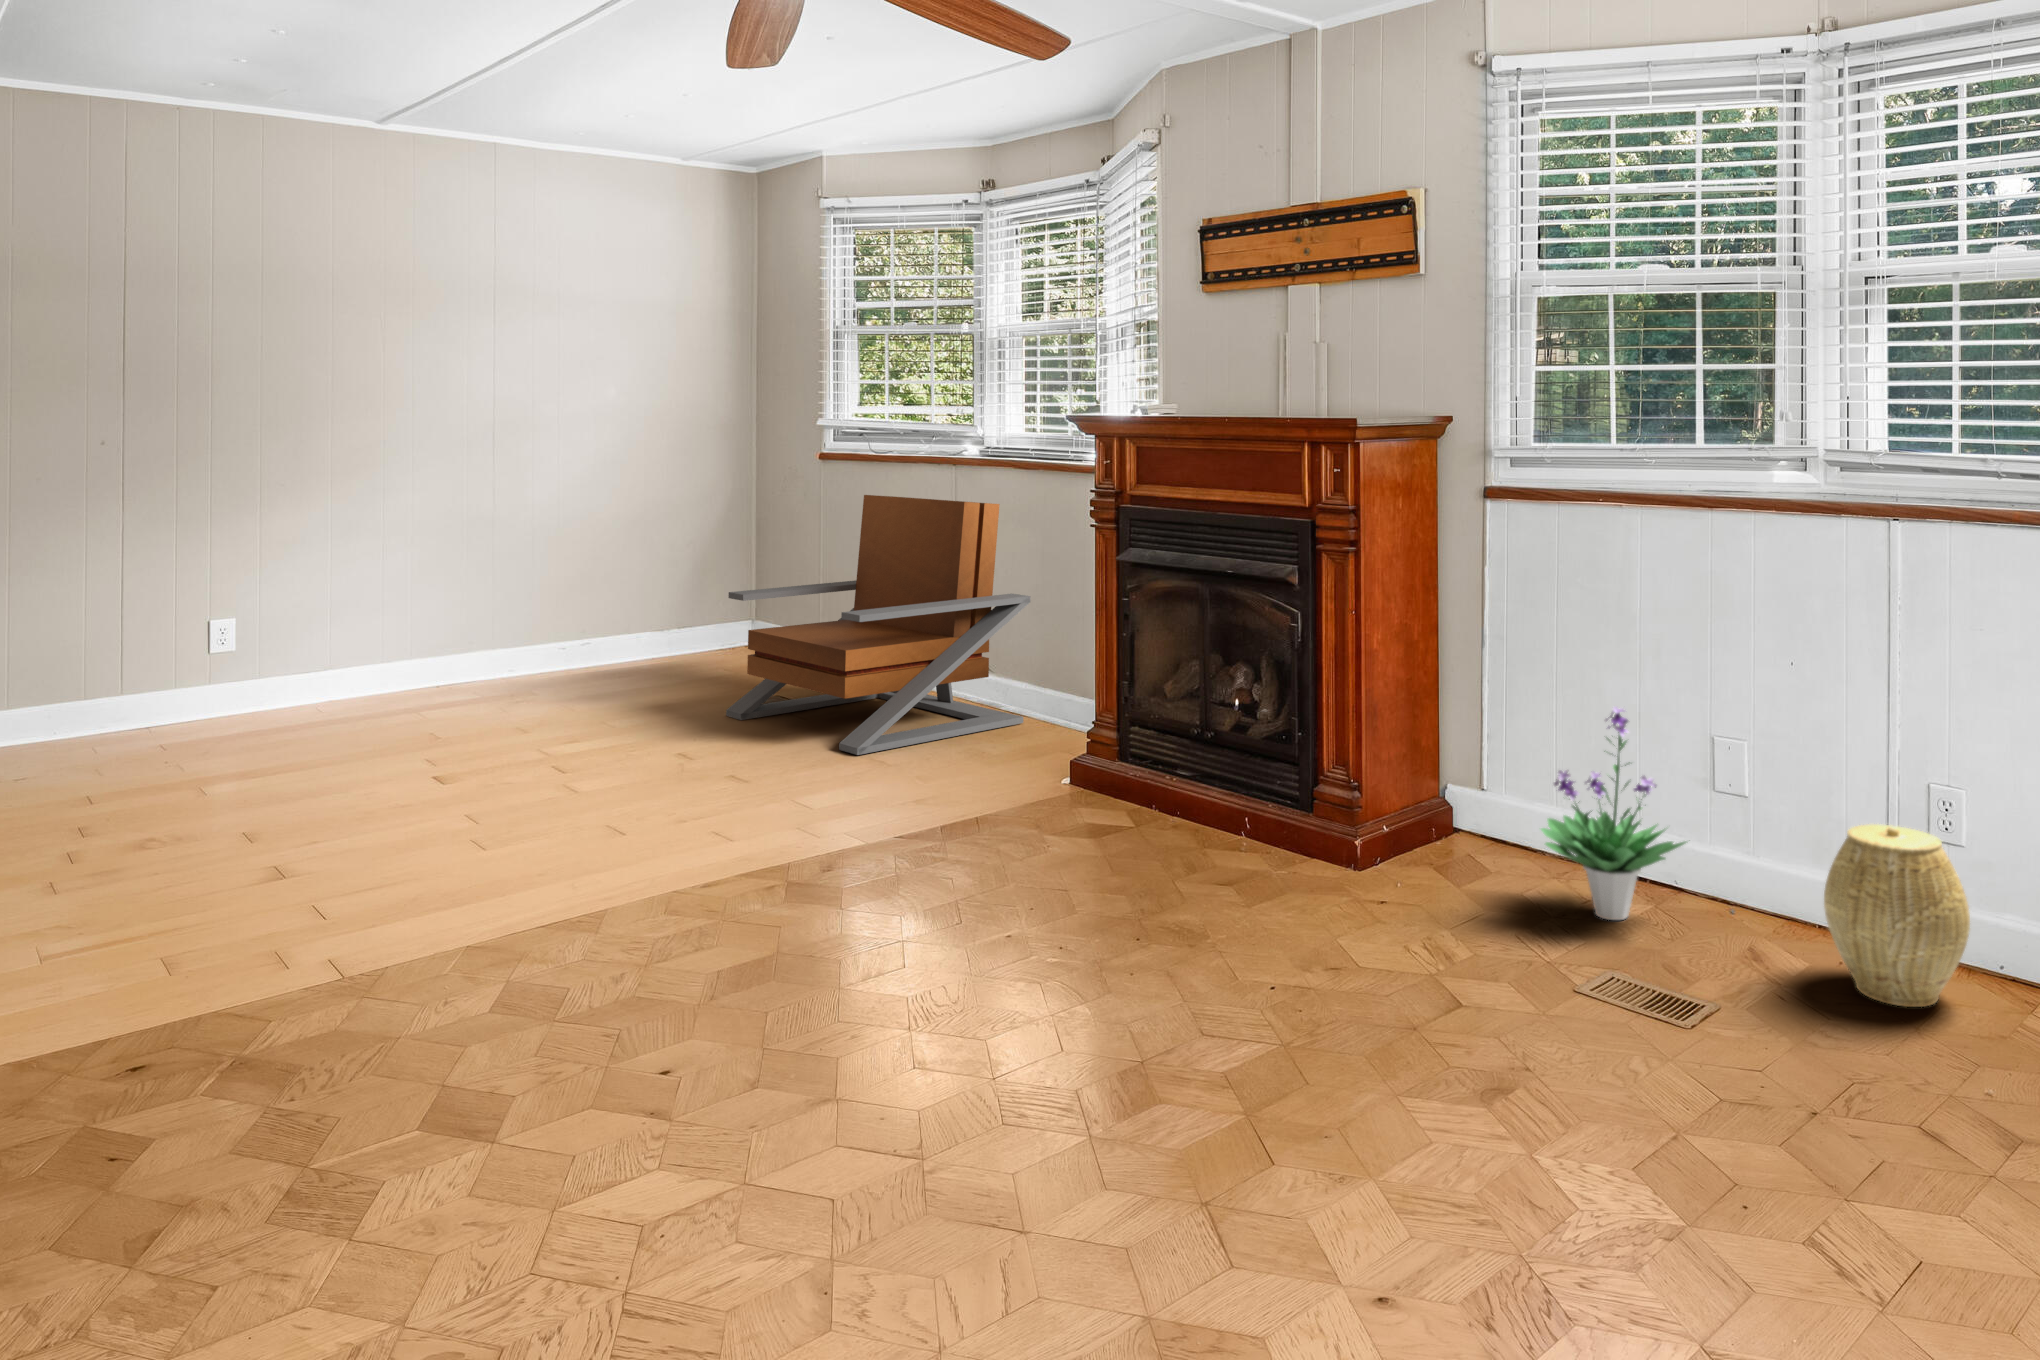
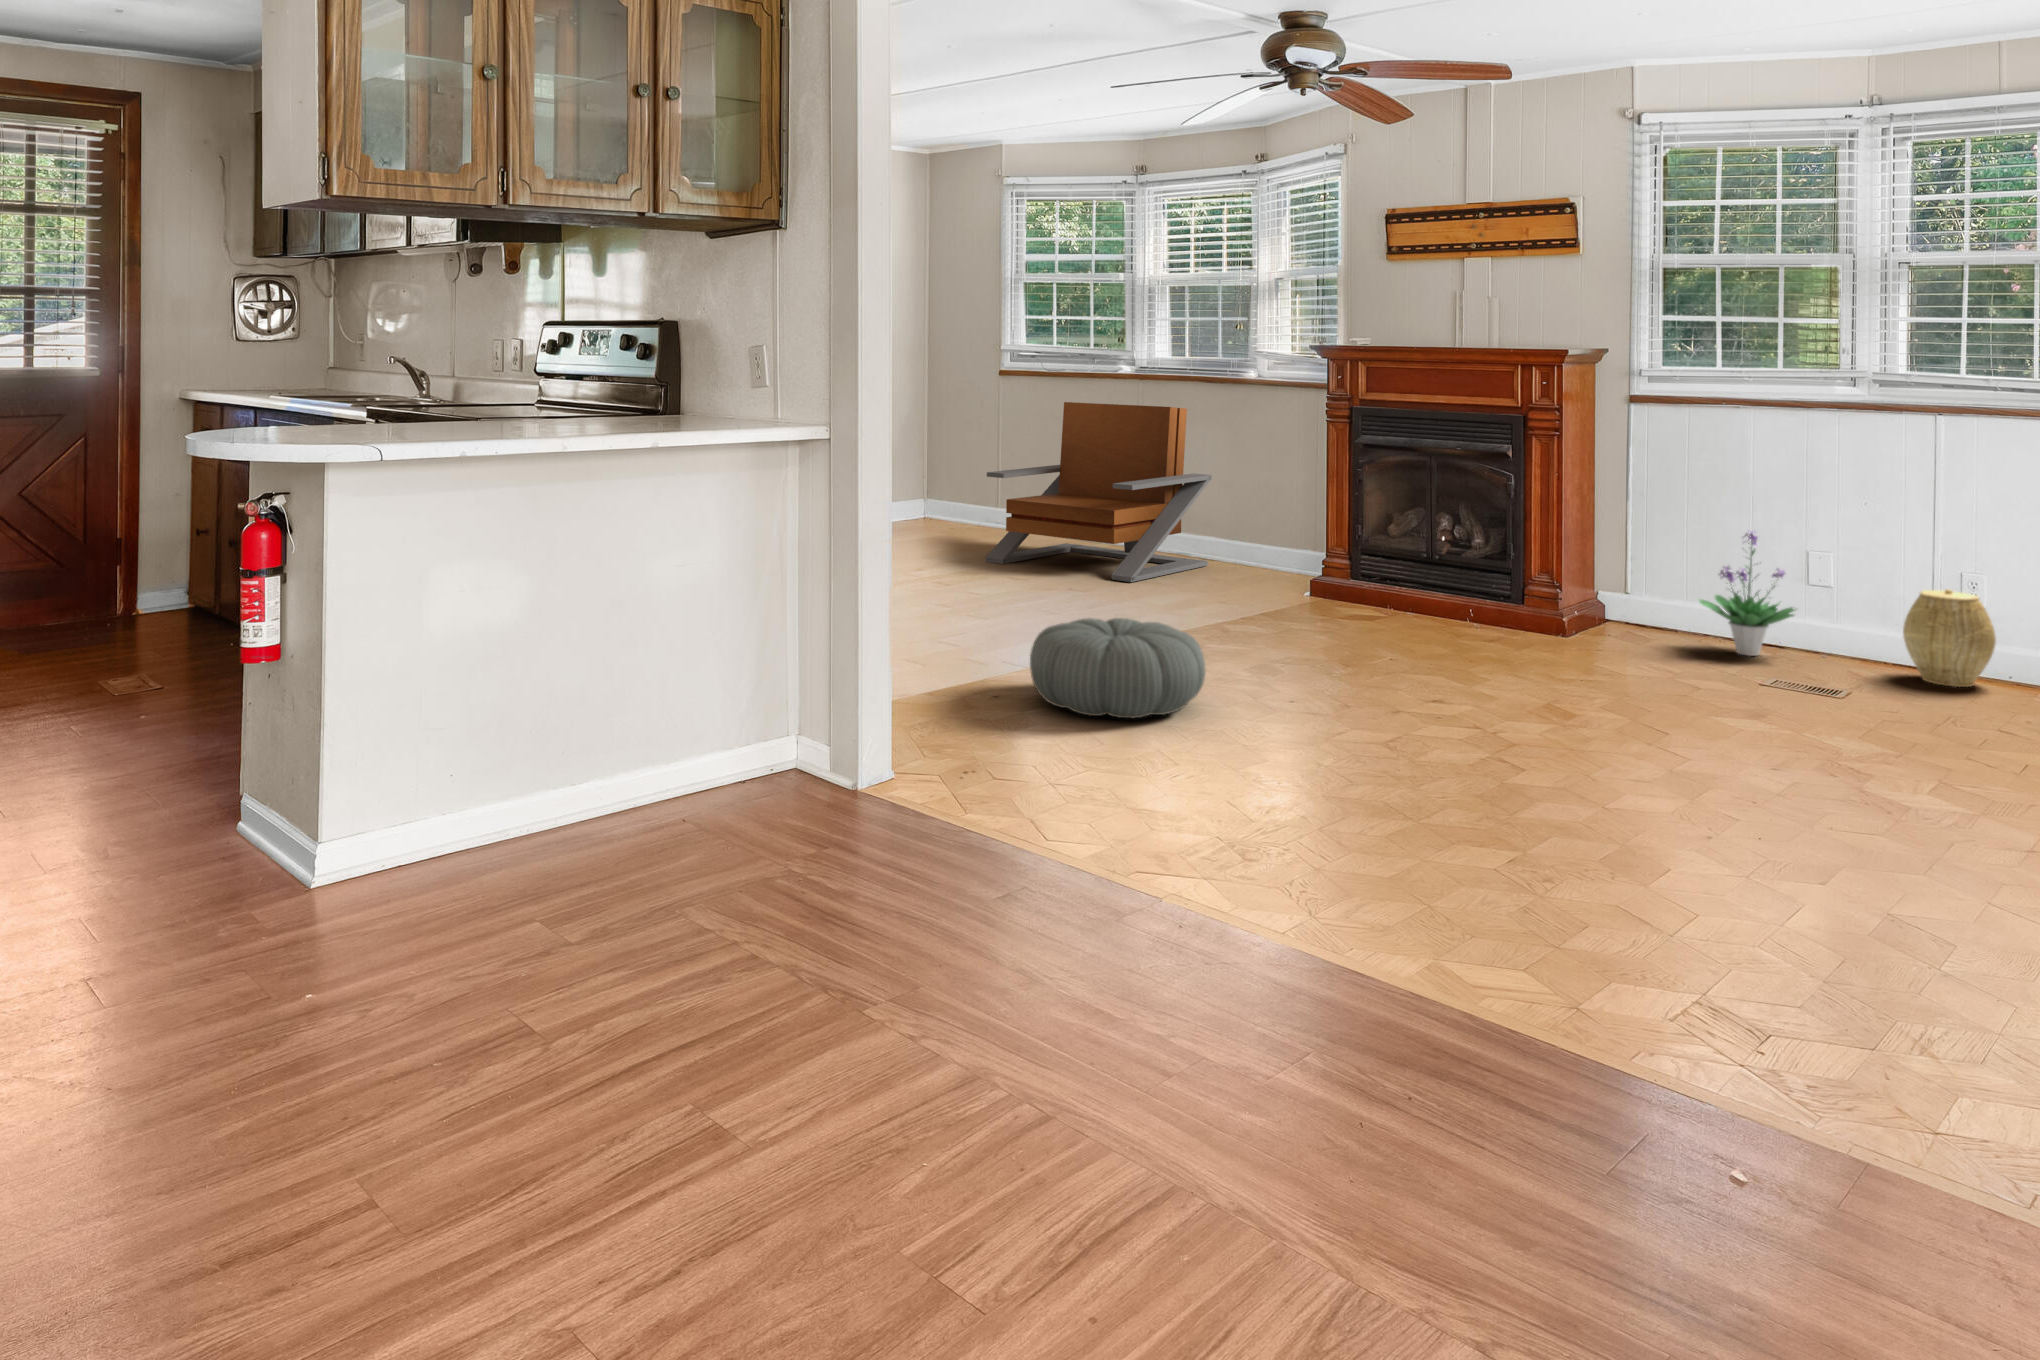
pouf: none [110,884,481,1108] -> present [1030,618,1205,718]

